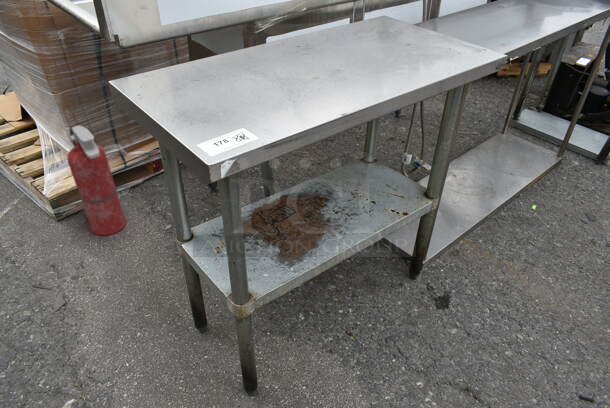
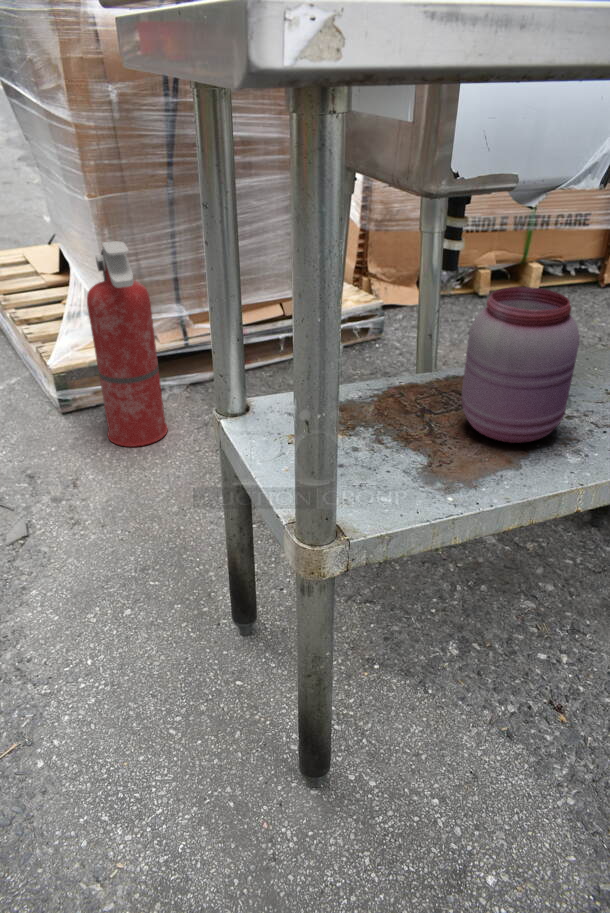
jar: none [289,162,336,231] -> present [462,287,580,443]

